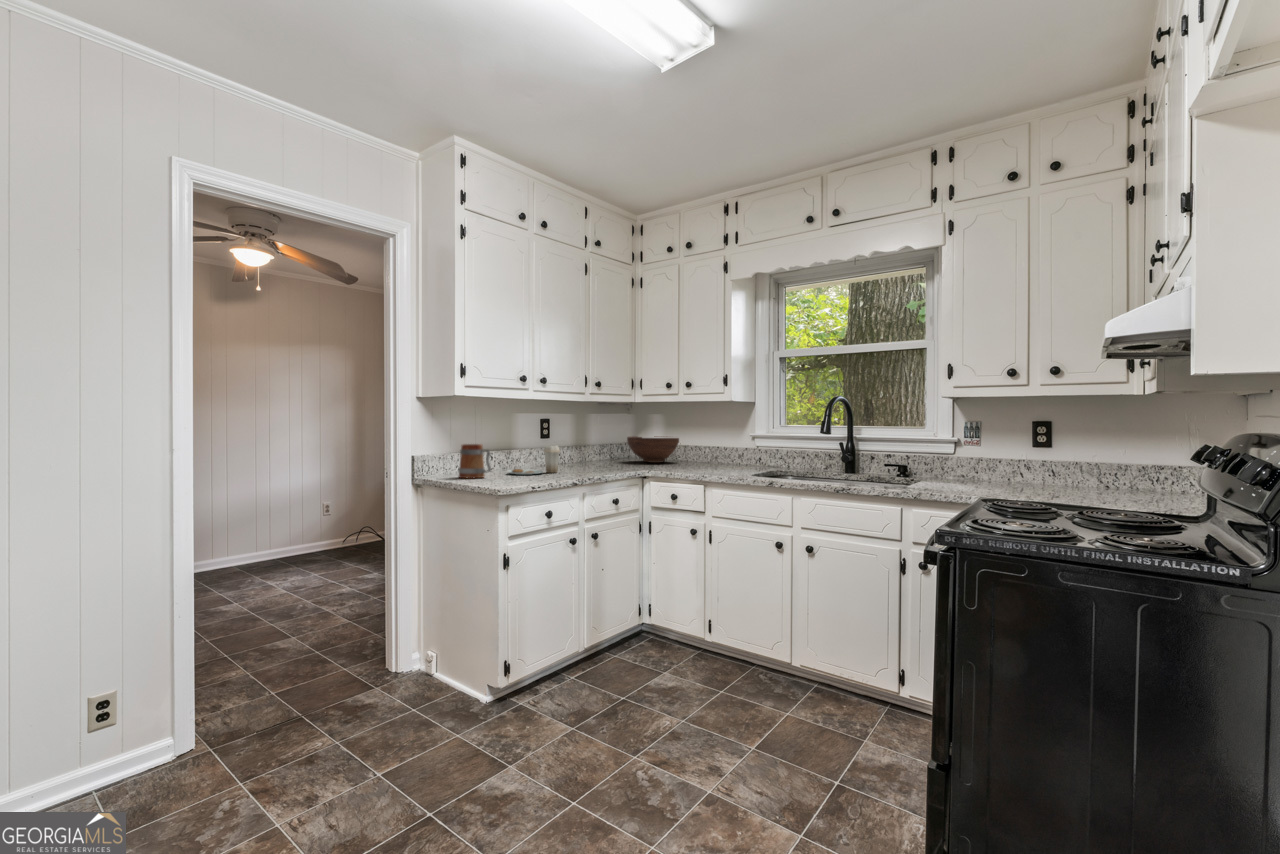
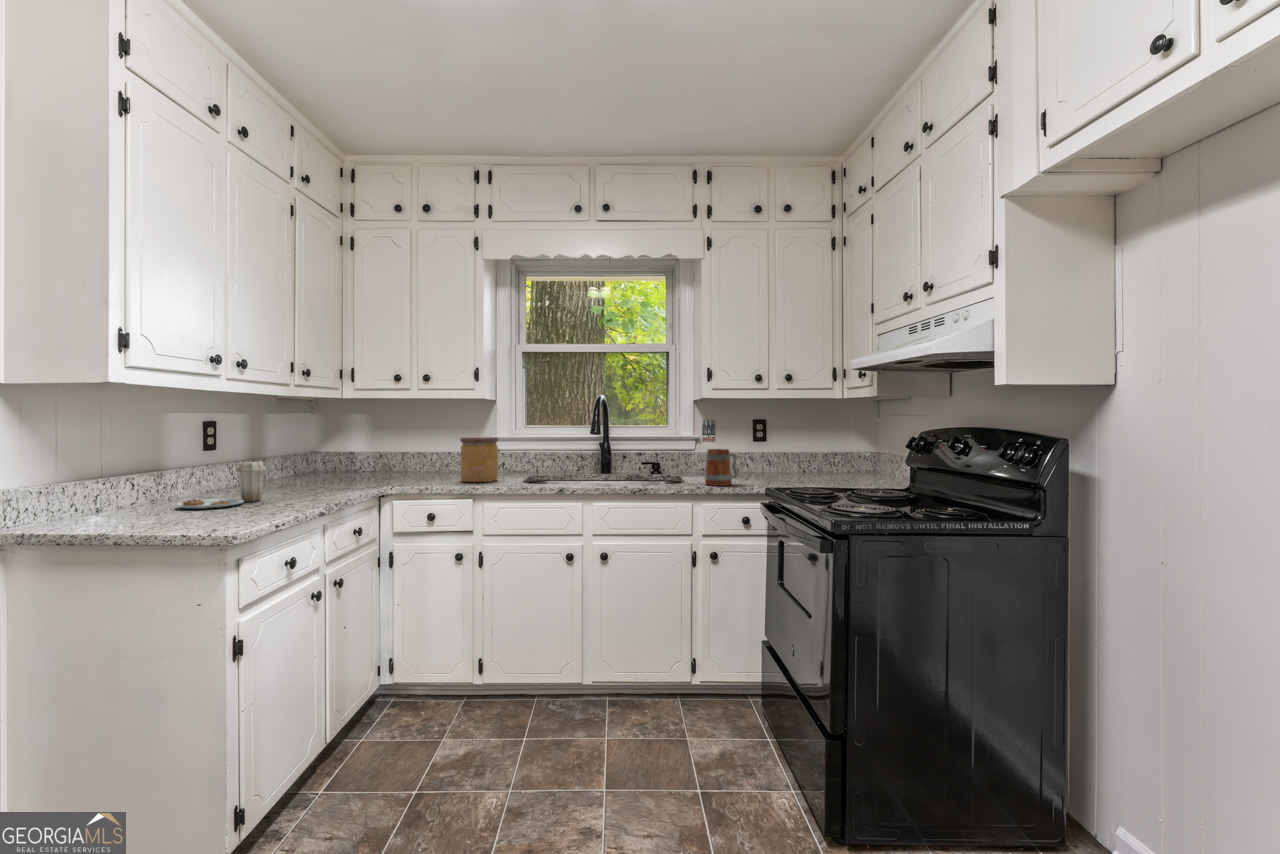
jar: none [710,433,742,472] -> present [460,437,498,482]
fruit bowl: present [627,436,679,463] -> none [319,443,395,477]
mug: present [459,444,491,478] -> present [705,449,737,486]

